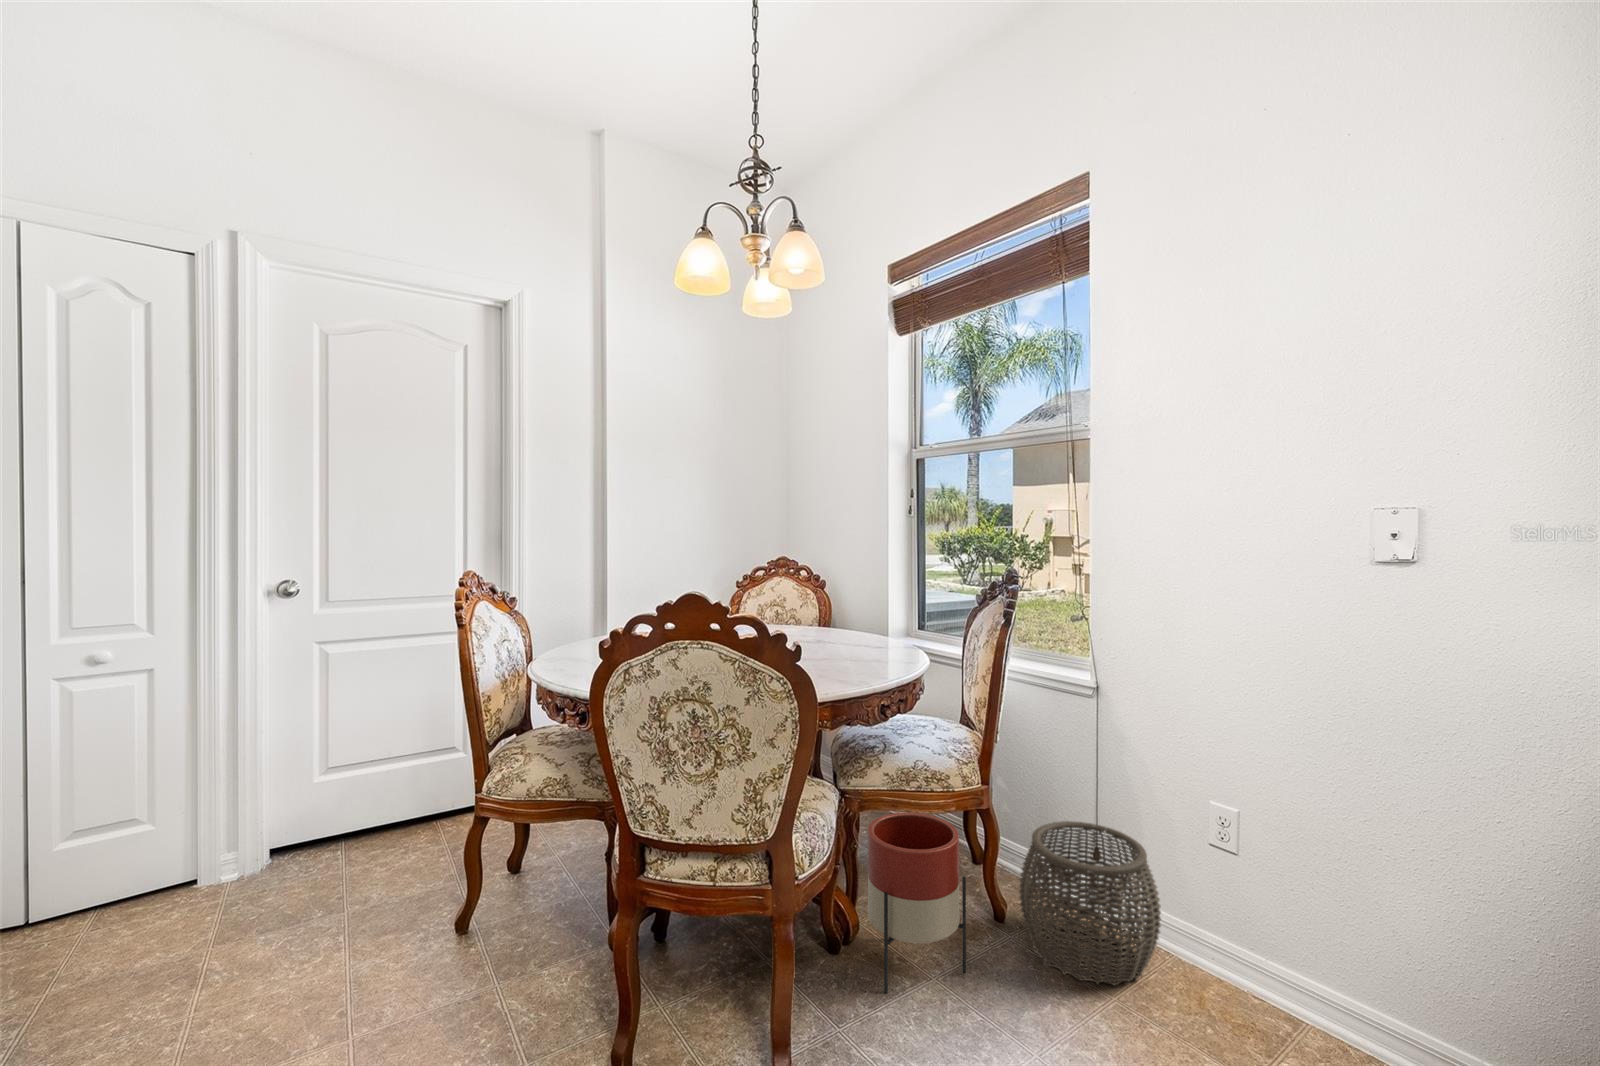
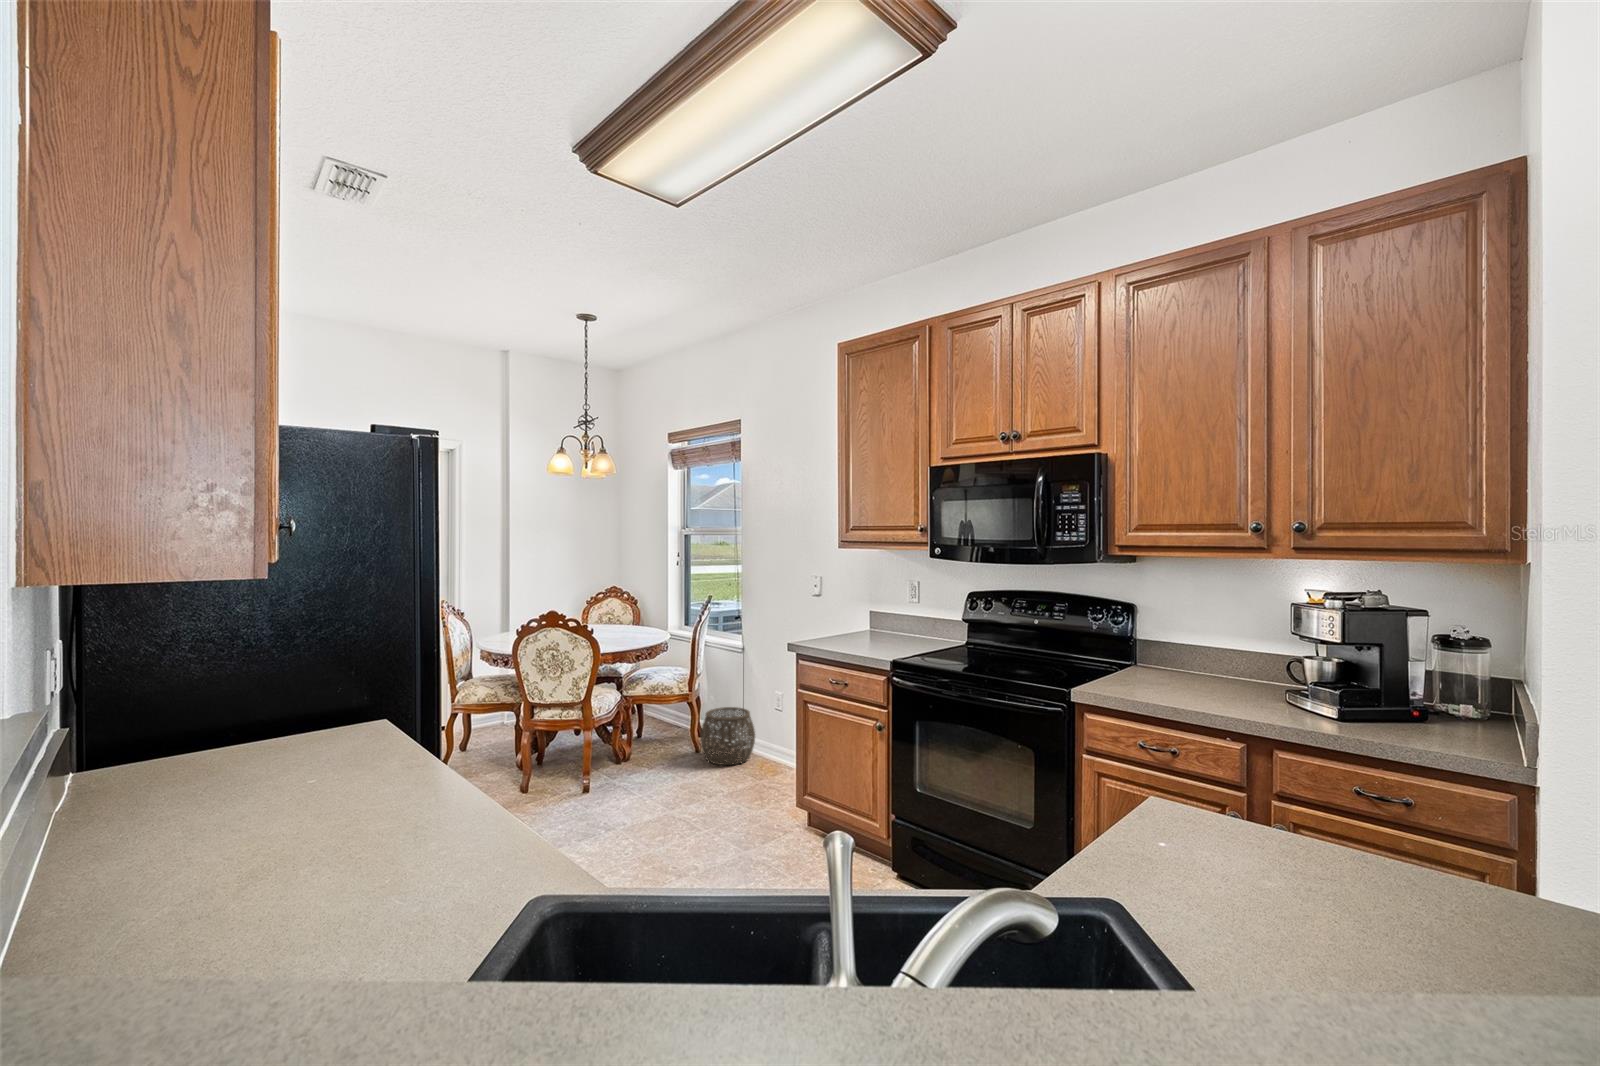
planter: present [868,813,966,994] -> none [631,704,672,772]

